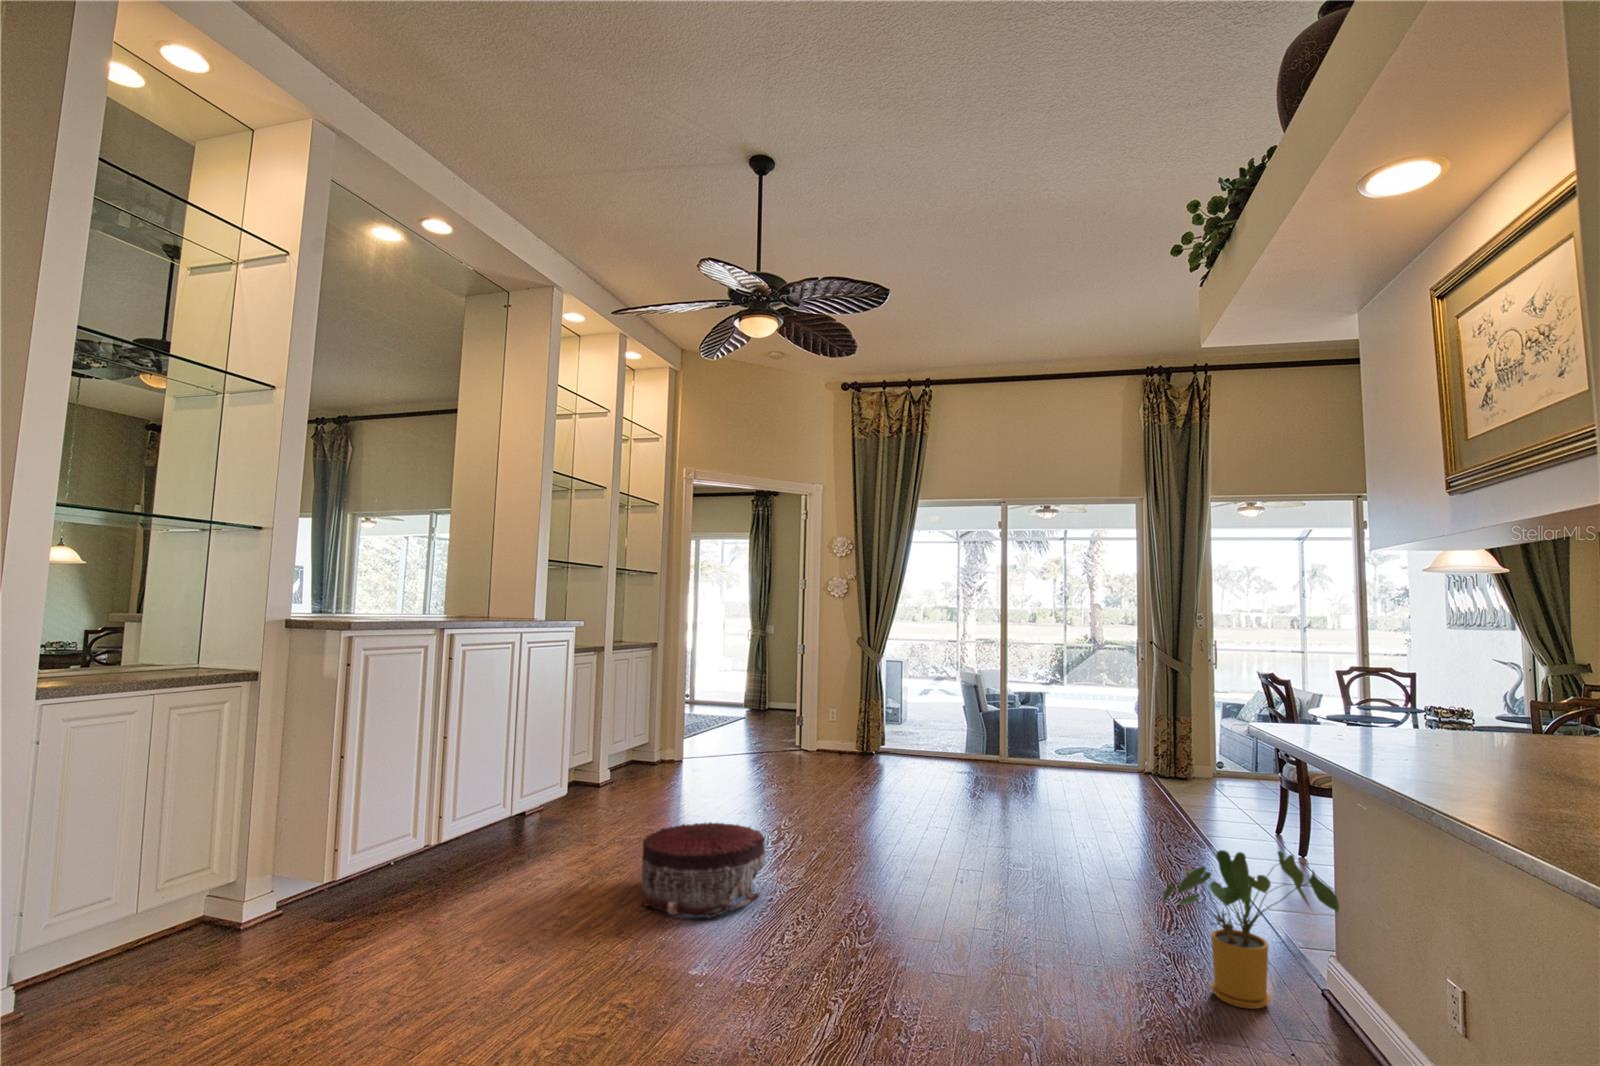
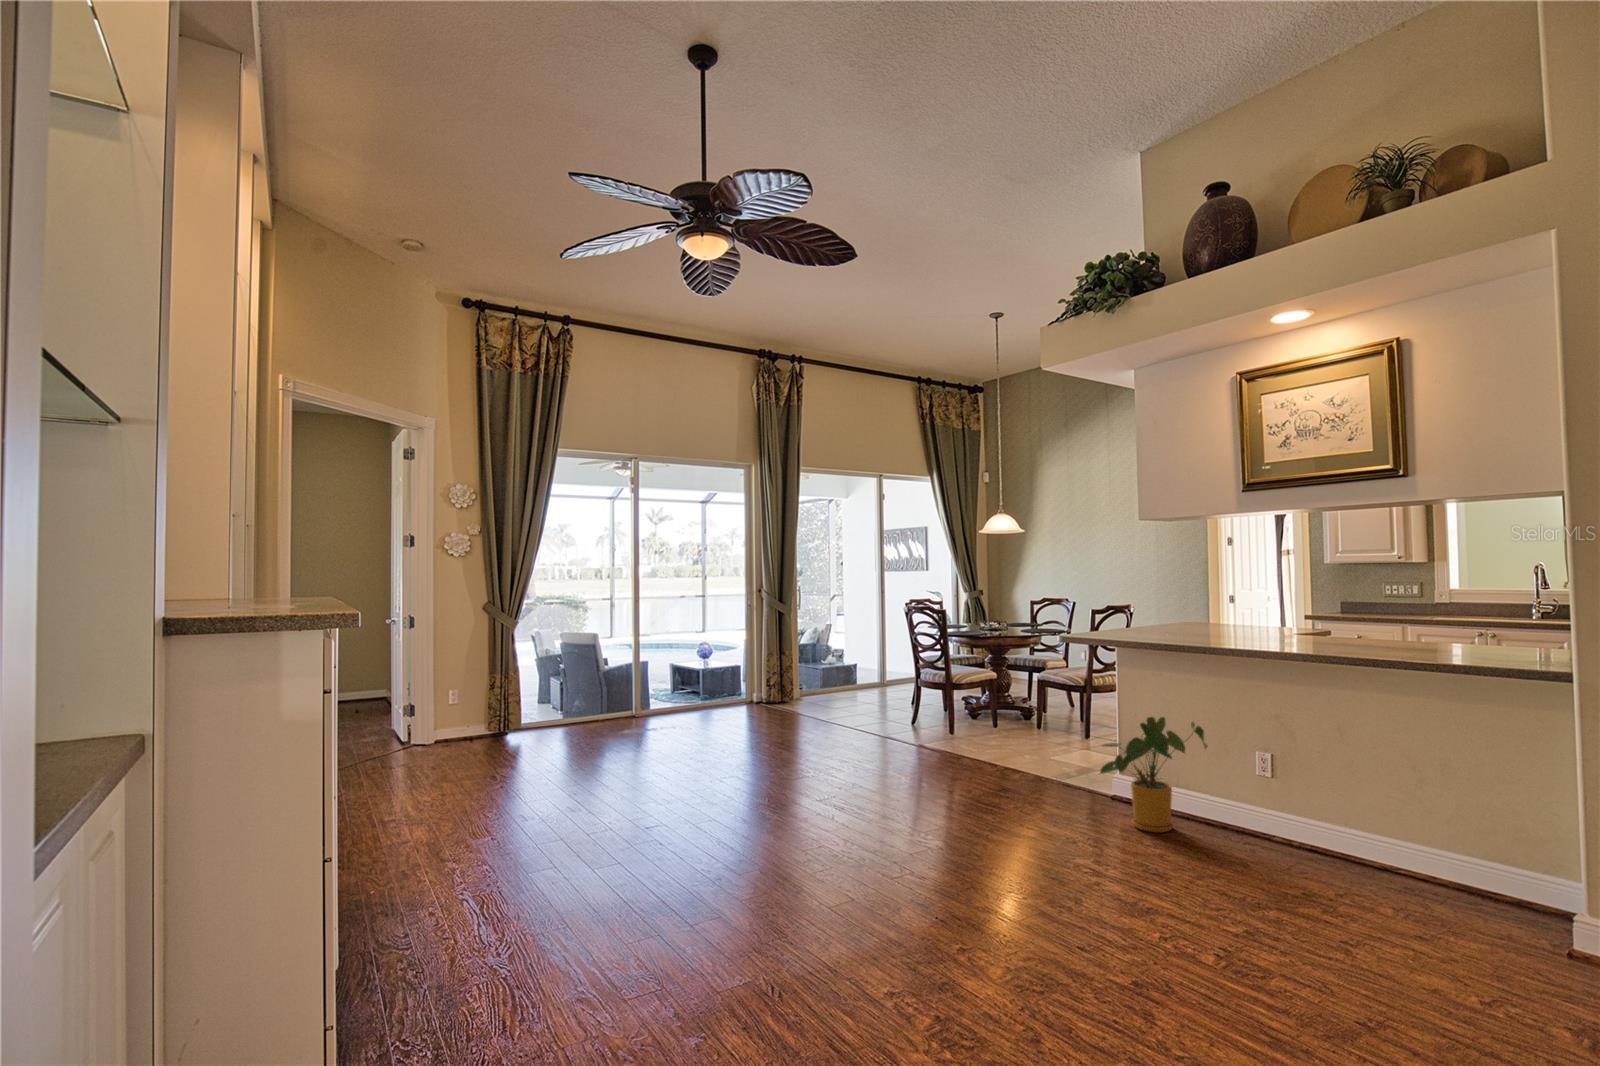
pouf: present [641,822,766,919] -> none [642,814,801,947]

